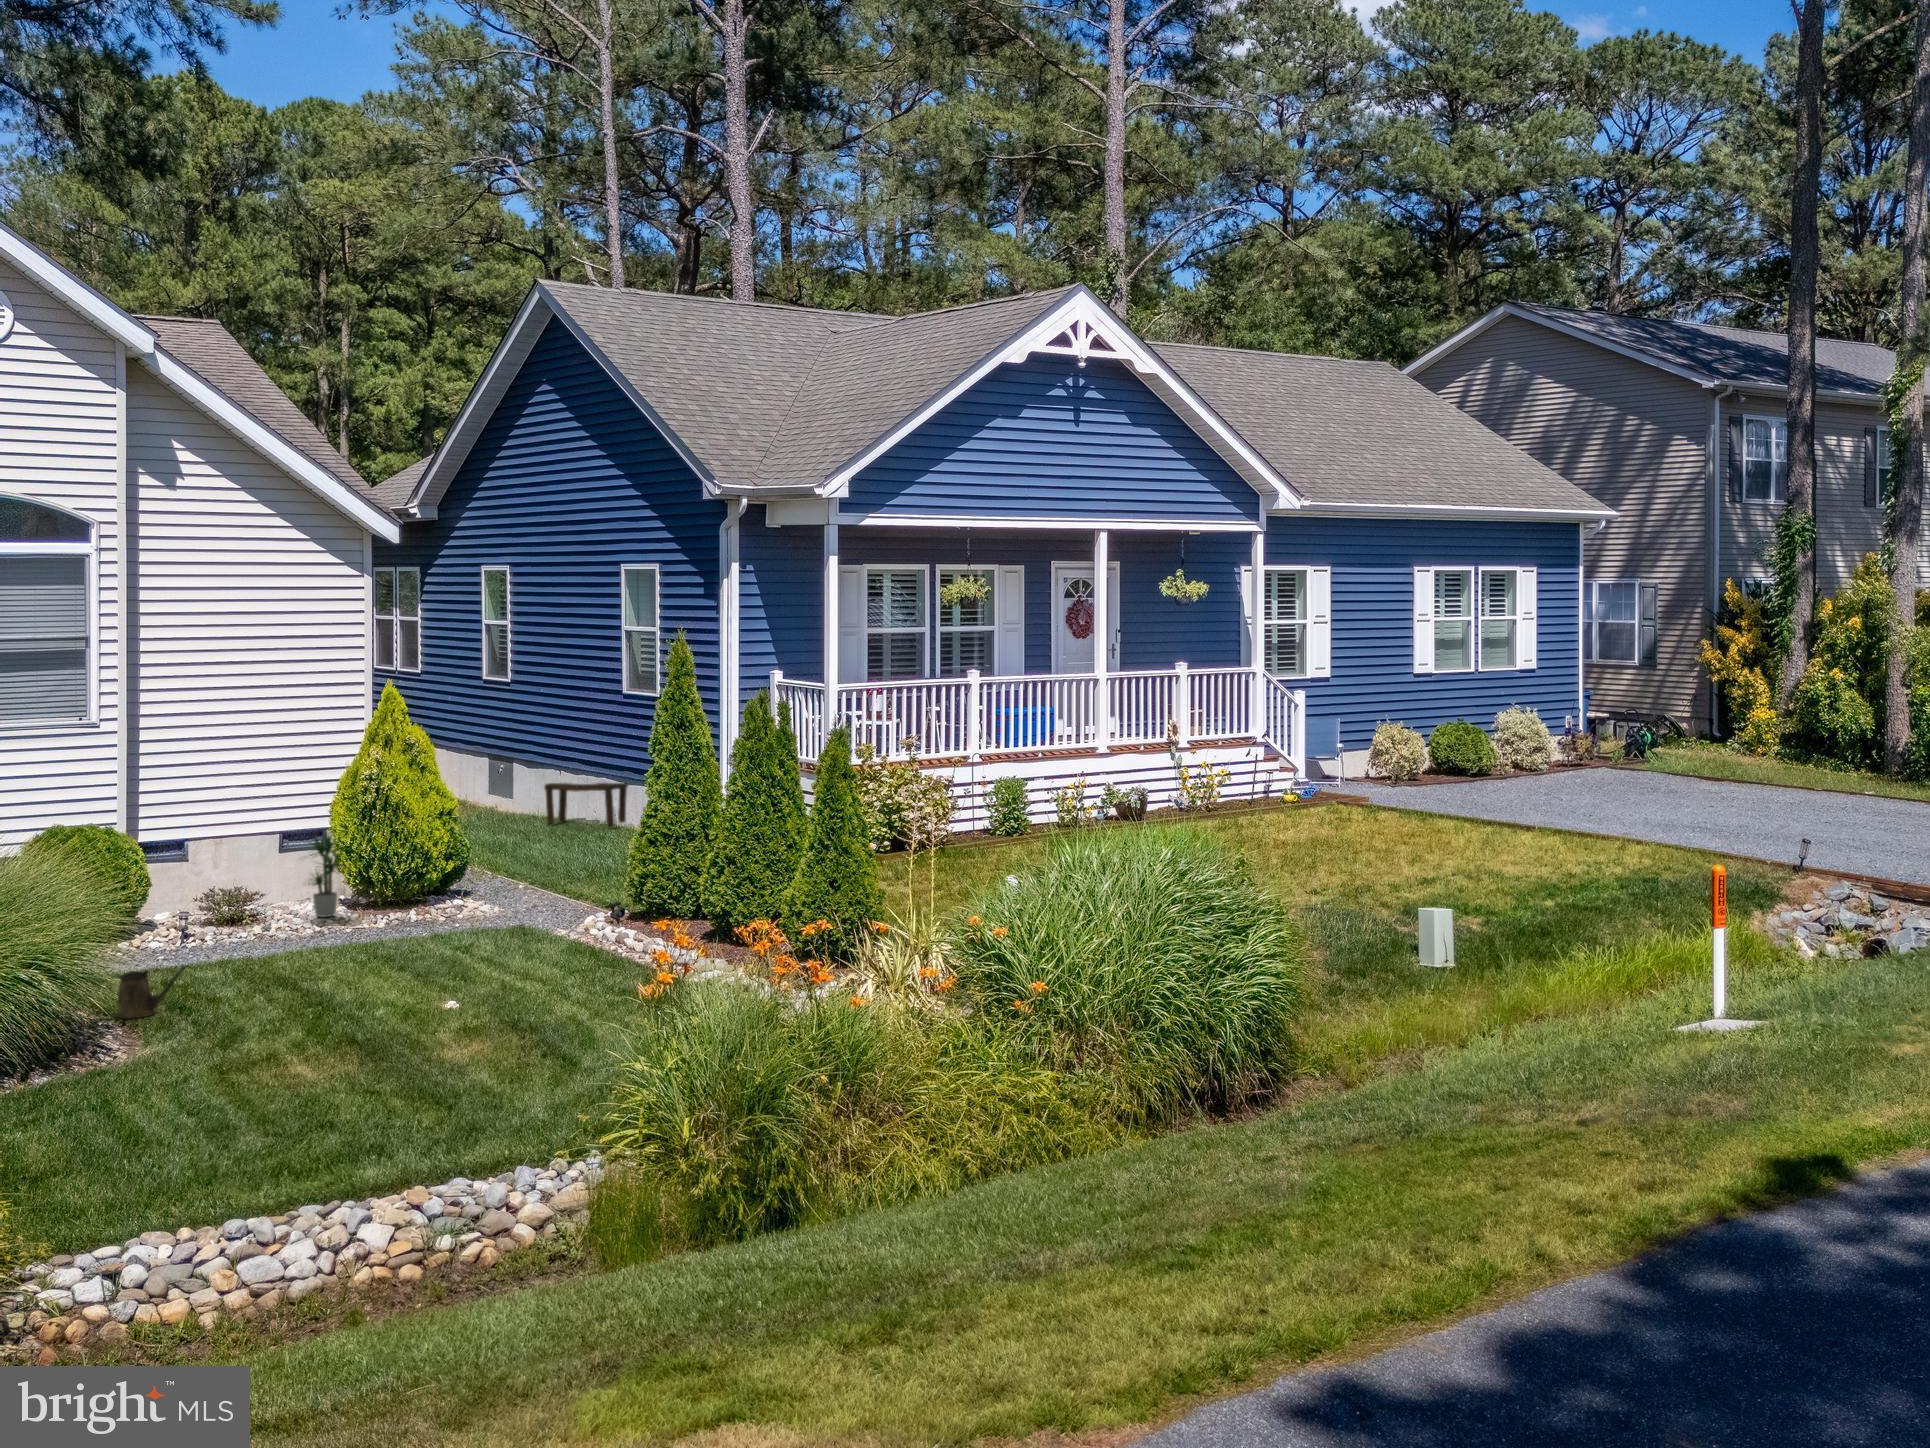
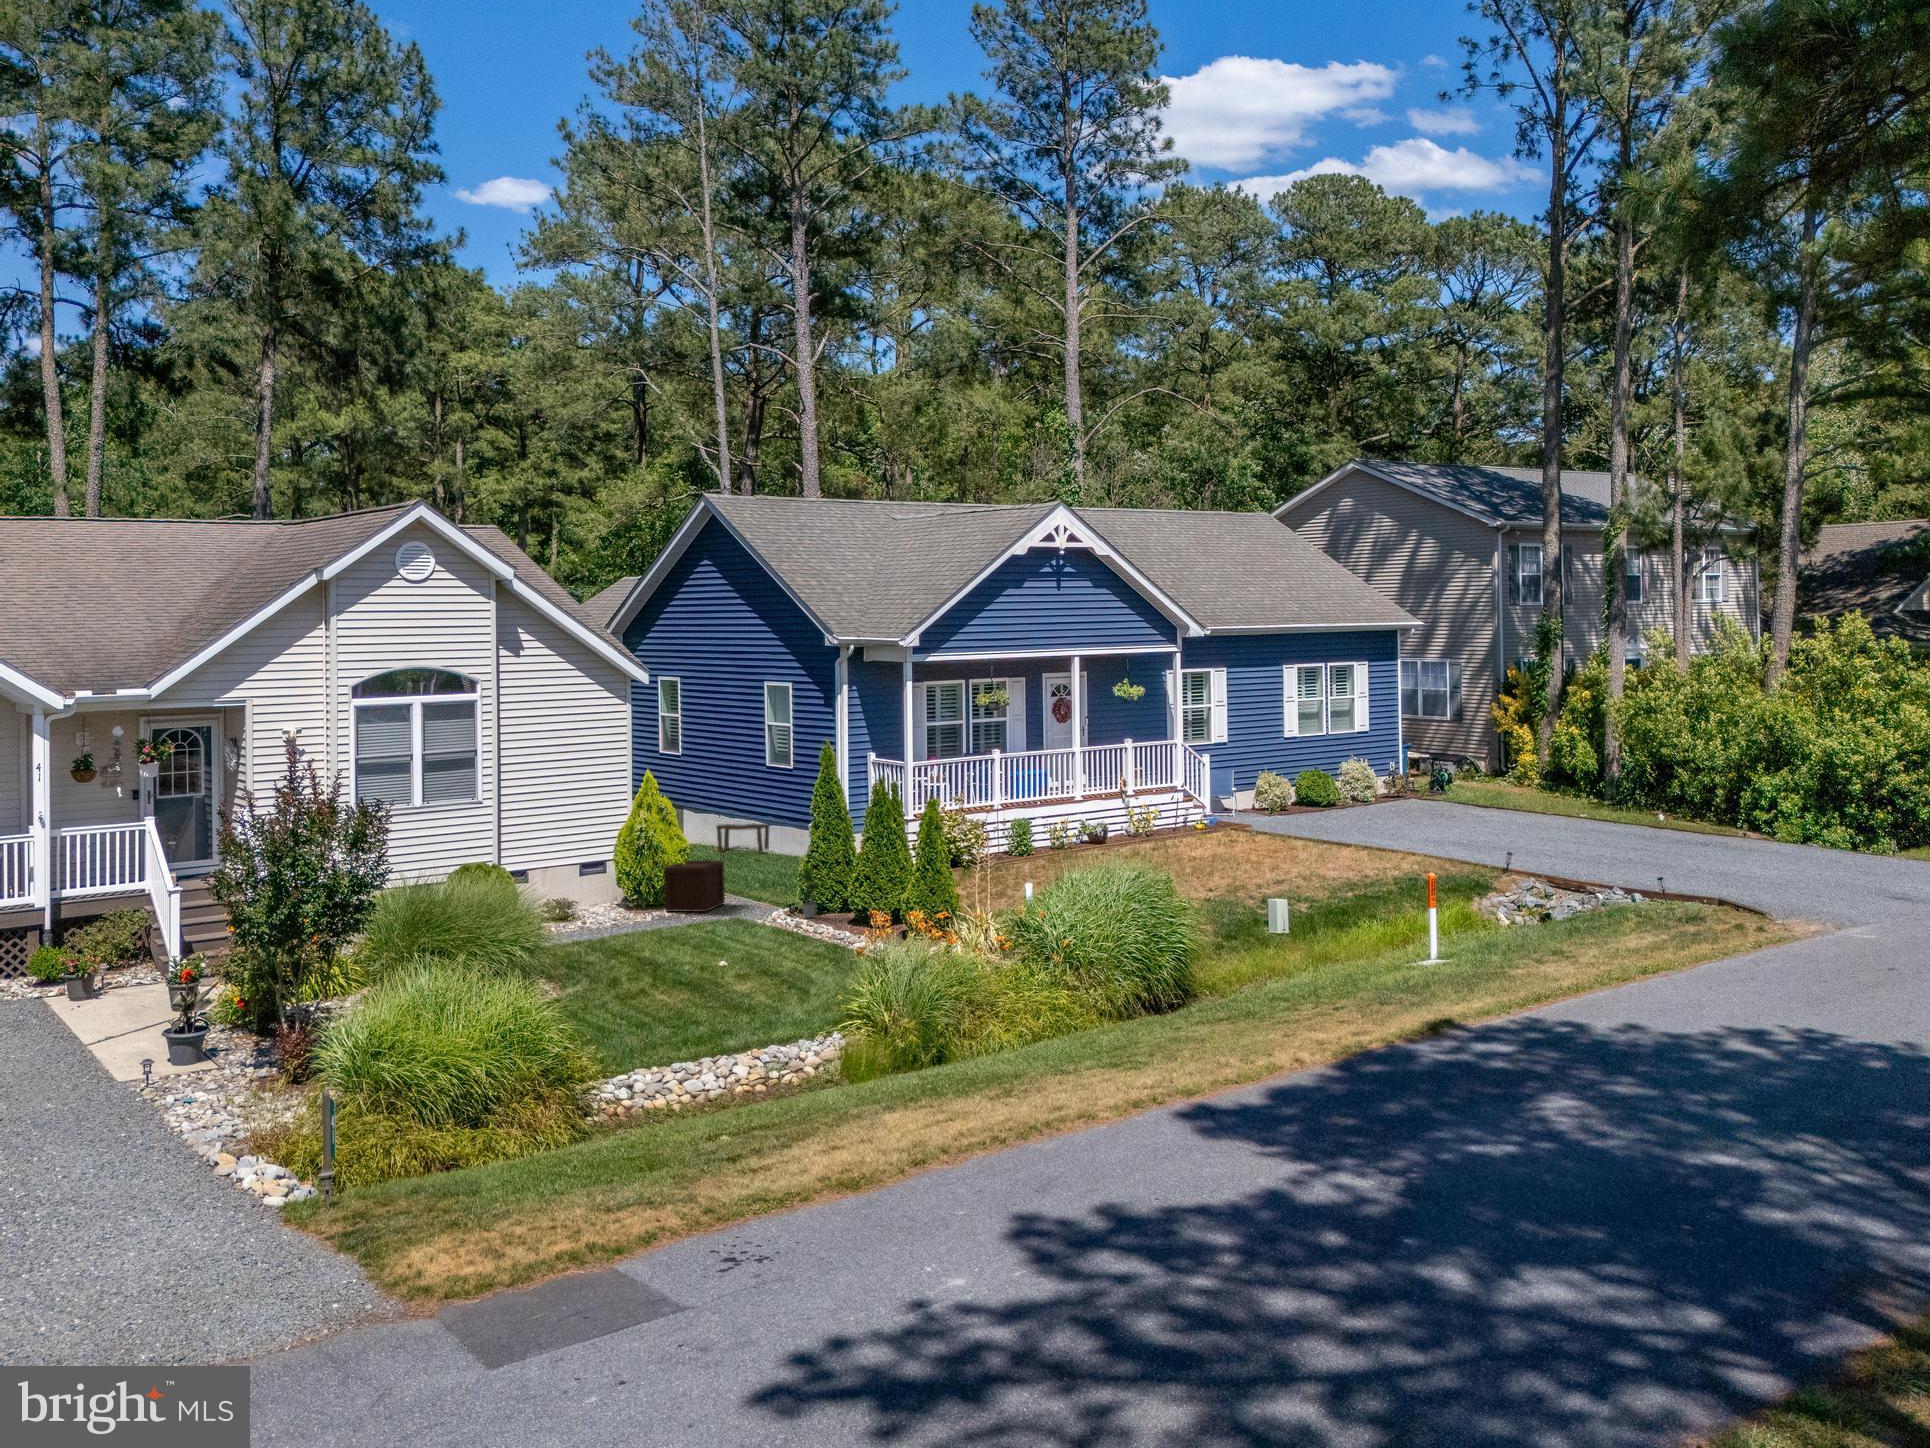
wooden crate: none [406,829,514,913] -> present [664,860,725,912]
potted plant: present [306,832,344,917] -> present [799,865,819,918]
watering can: present [114,966,187,1019] -> none [535,944,581,974]

